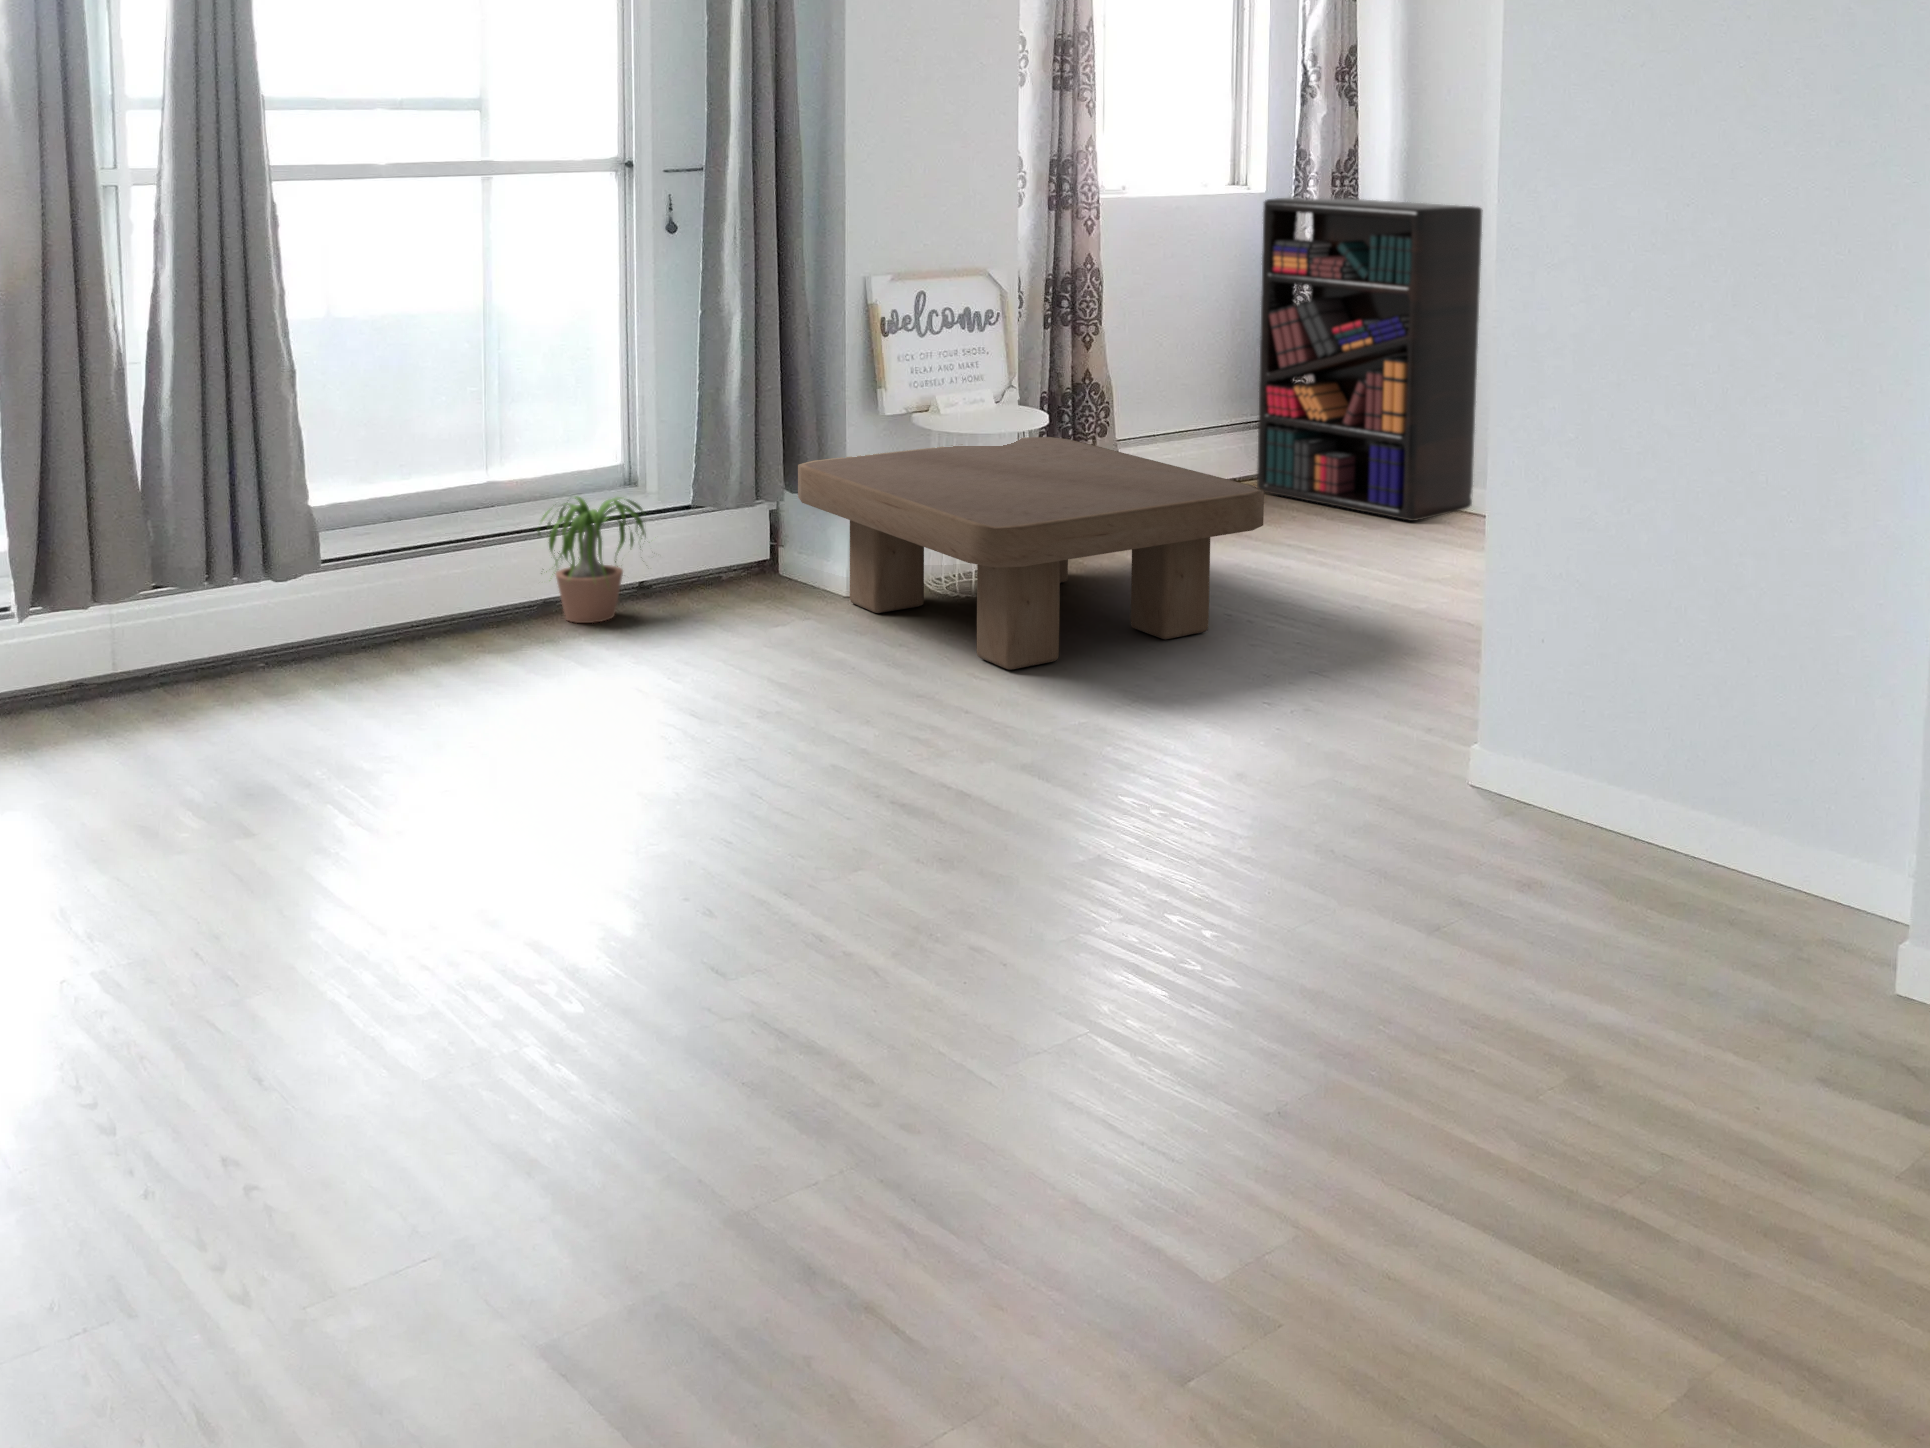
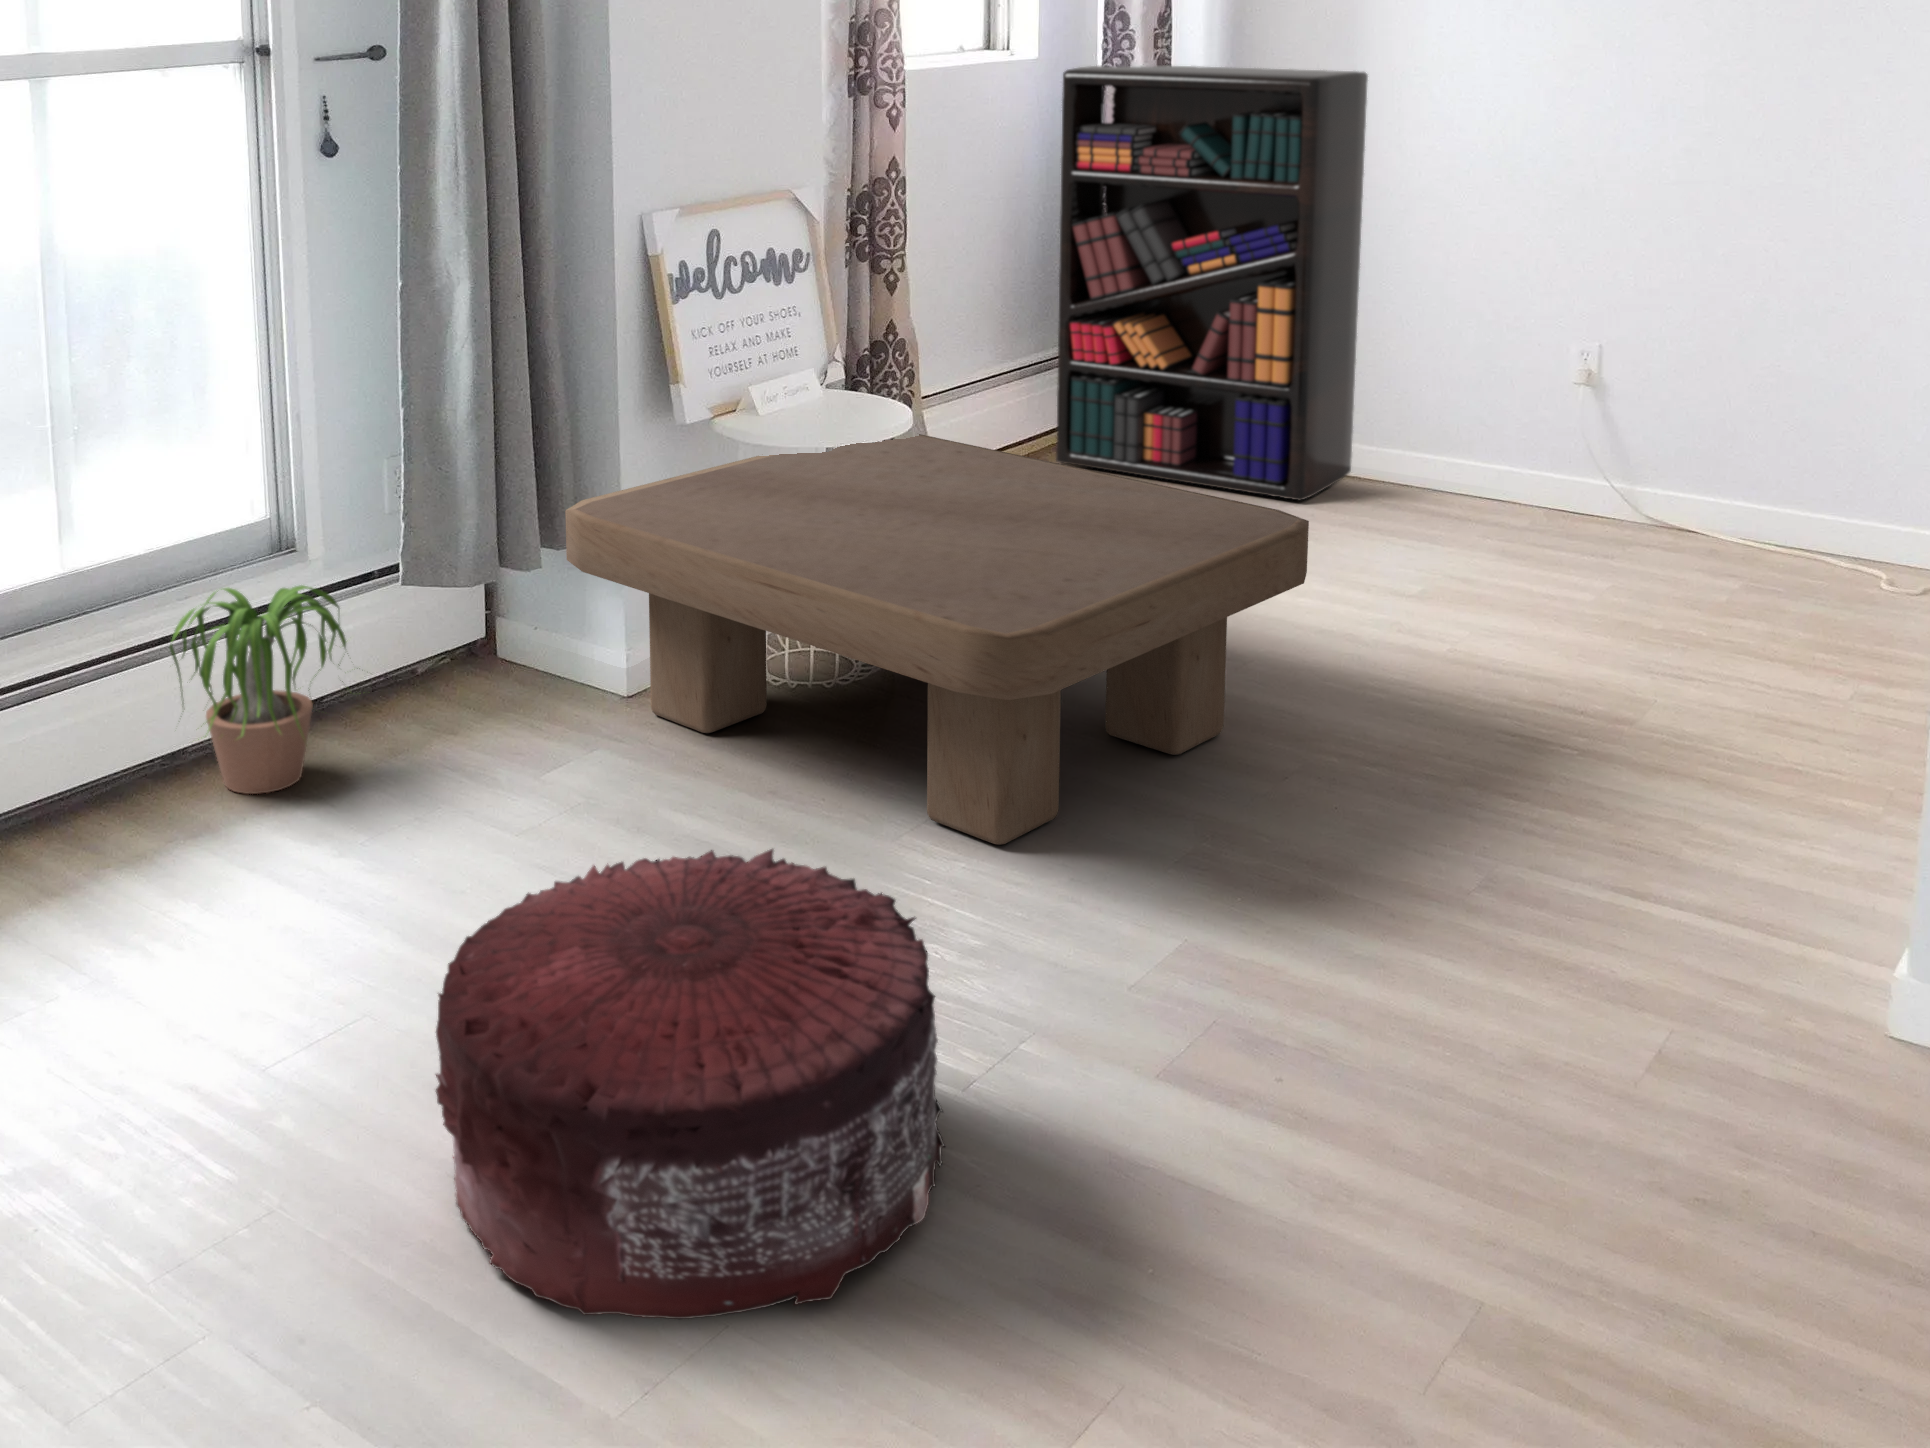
pouf: none [572,617,866,815] -> present [436,849,944,1319]

